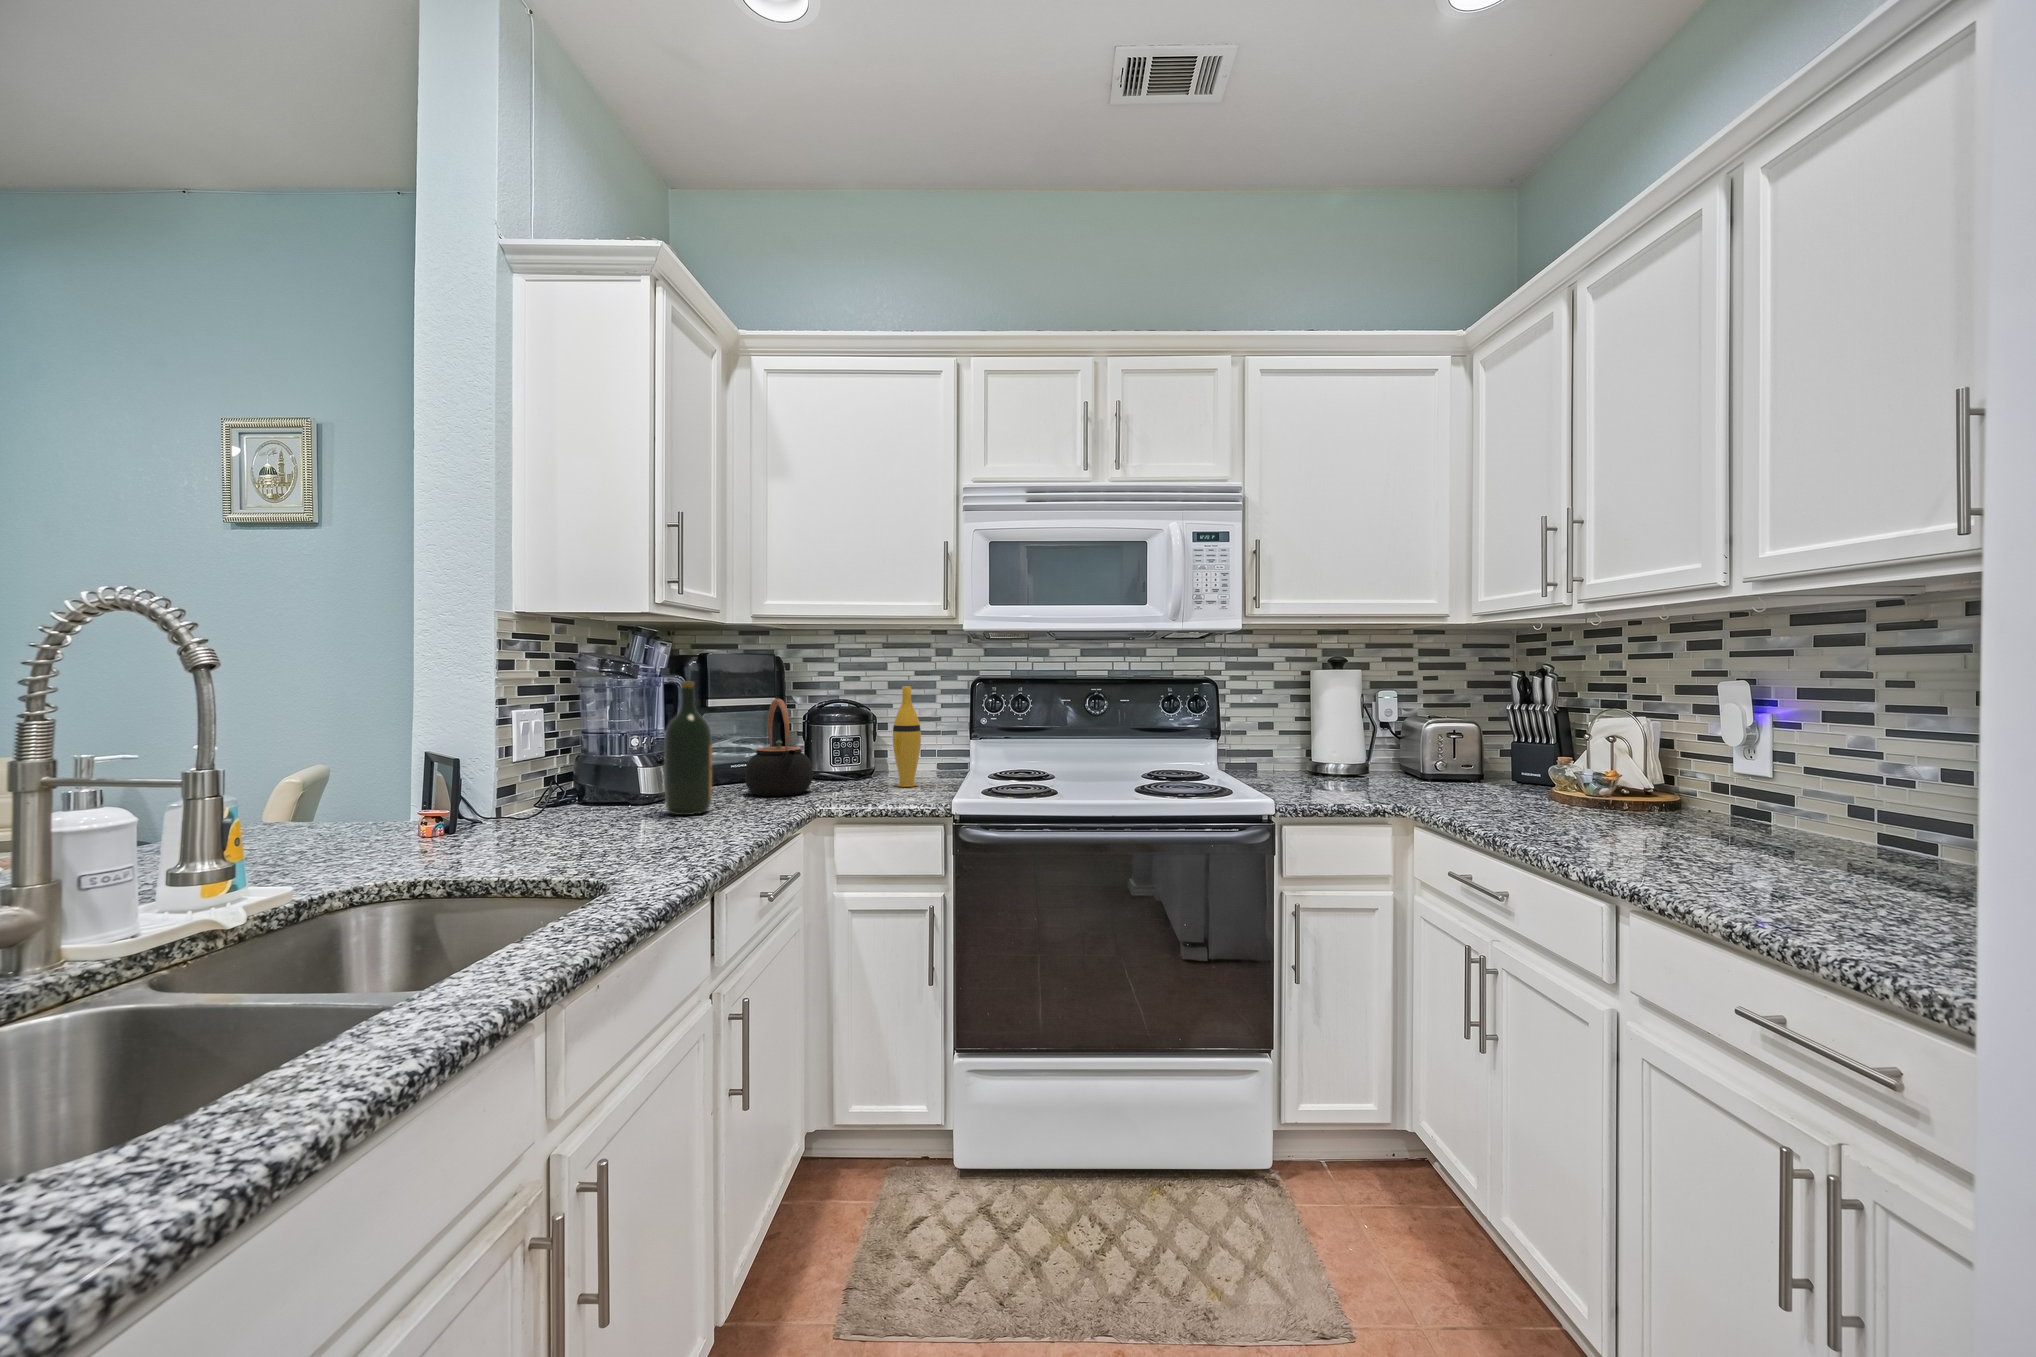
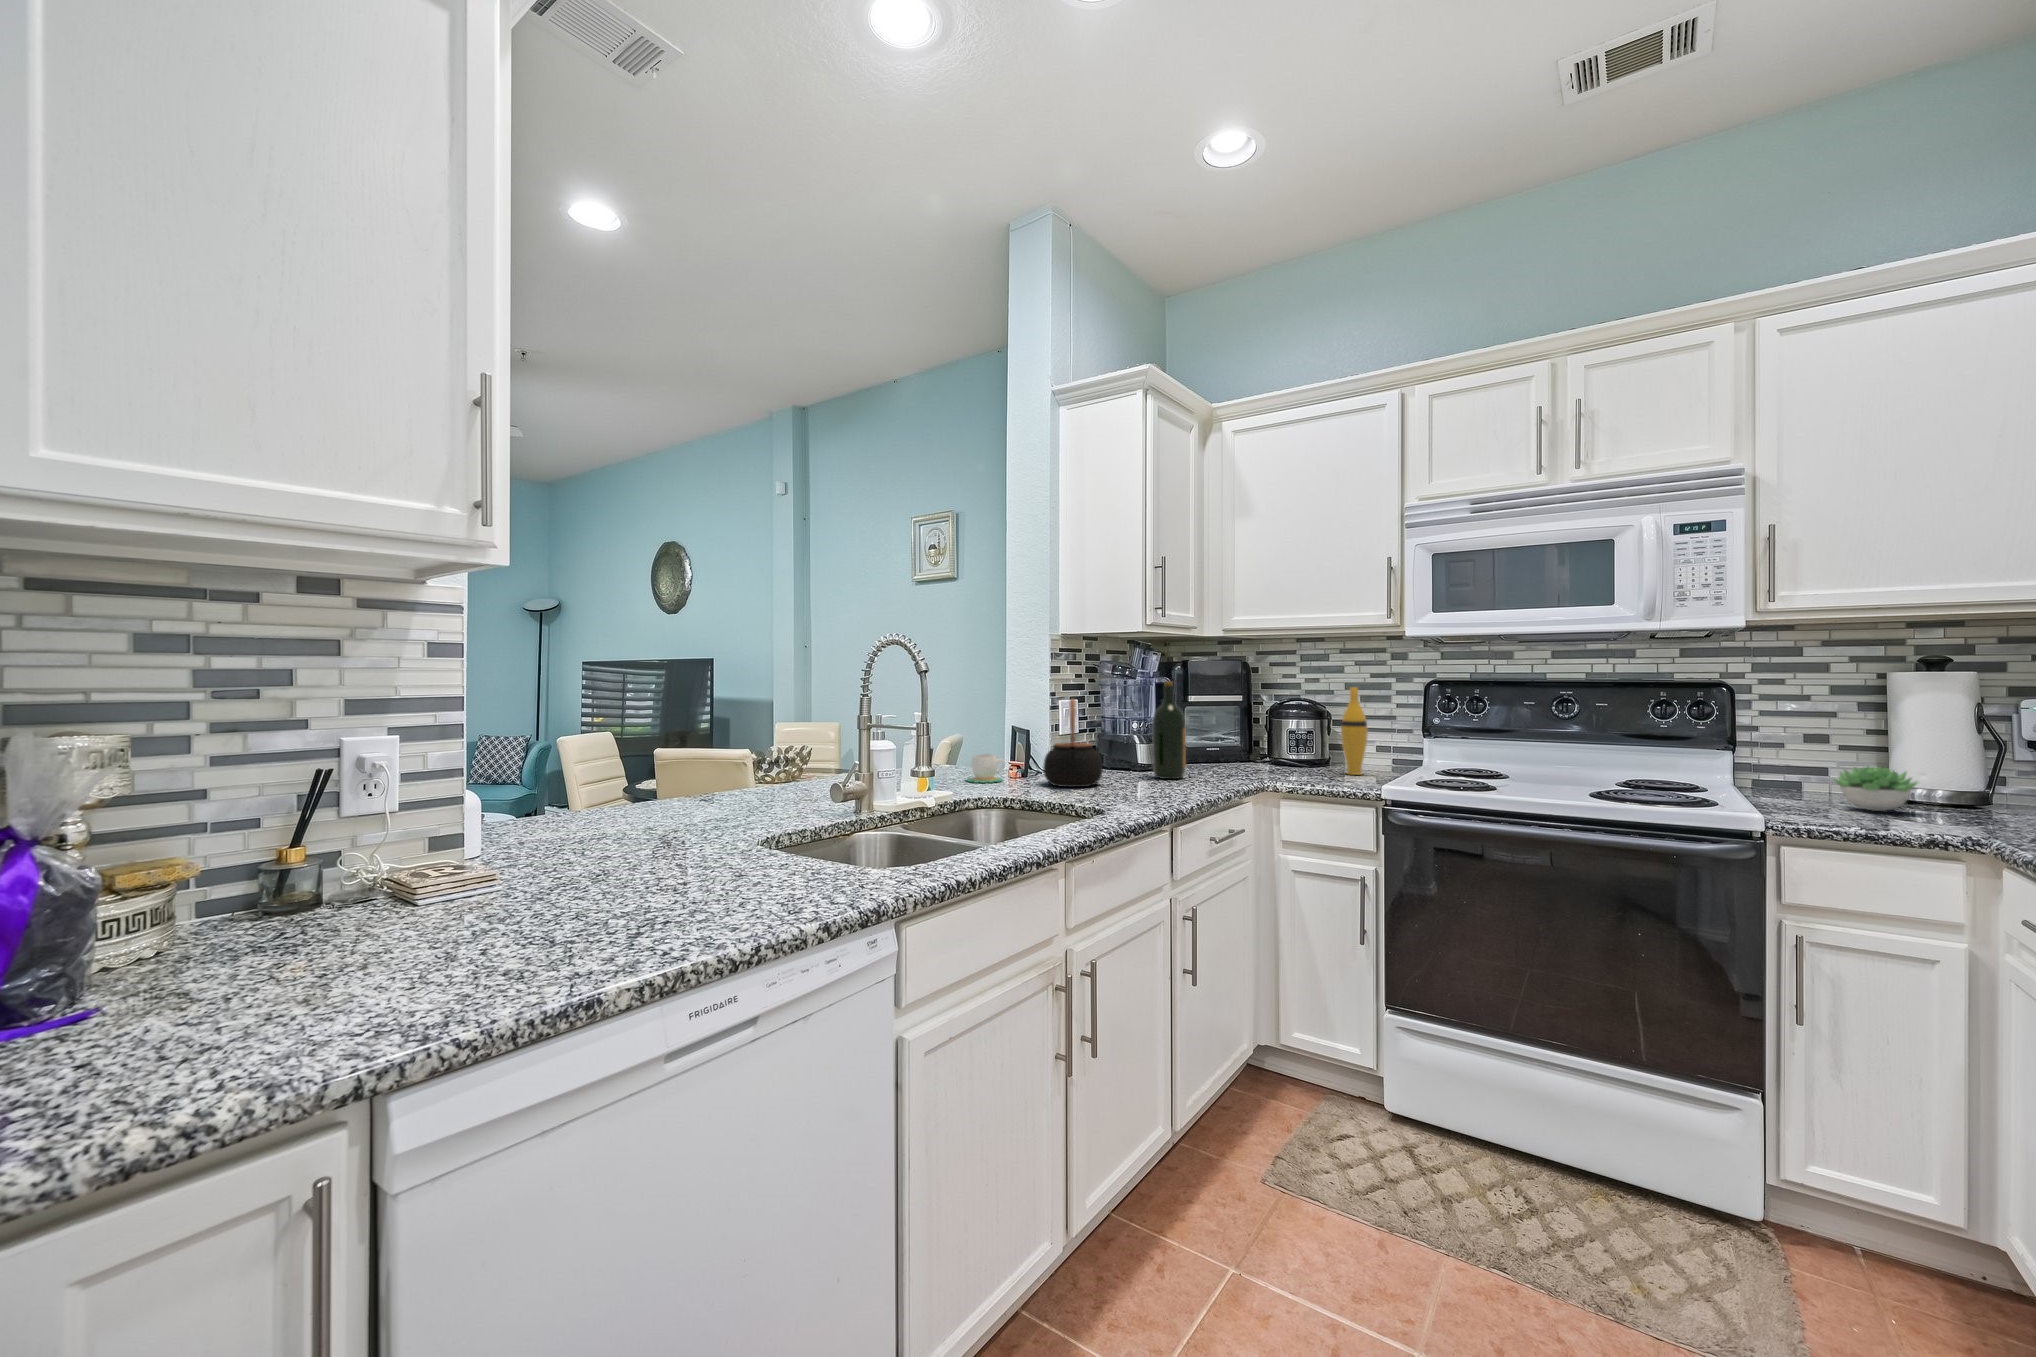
teapot: present [745,699,812,796] -> present [1043,699,1103,787]
succulent plant: none [1294,750,1345,787] -> present [1834,767,1918,811]
mug: none [332,805,415,856] -> present [967,754,1005,783]

